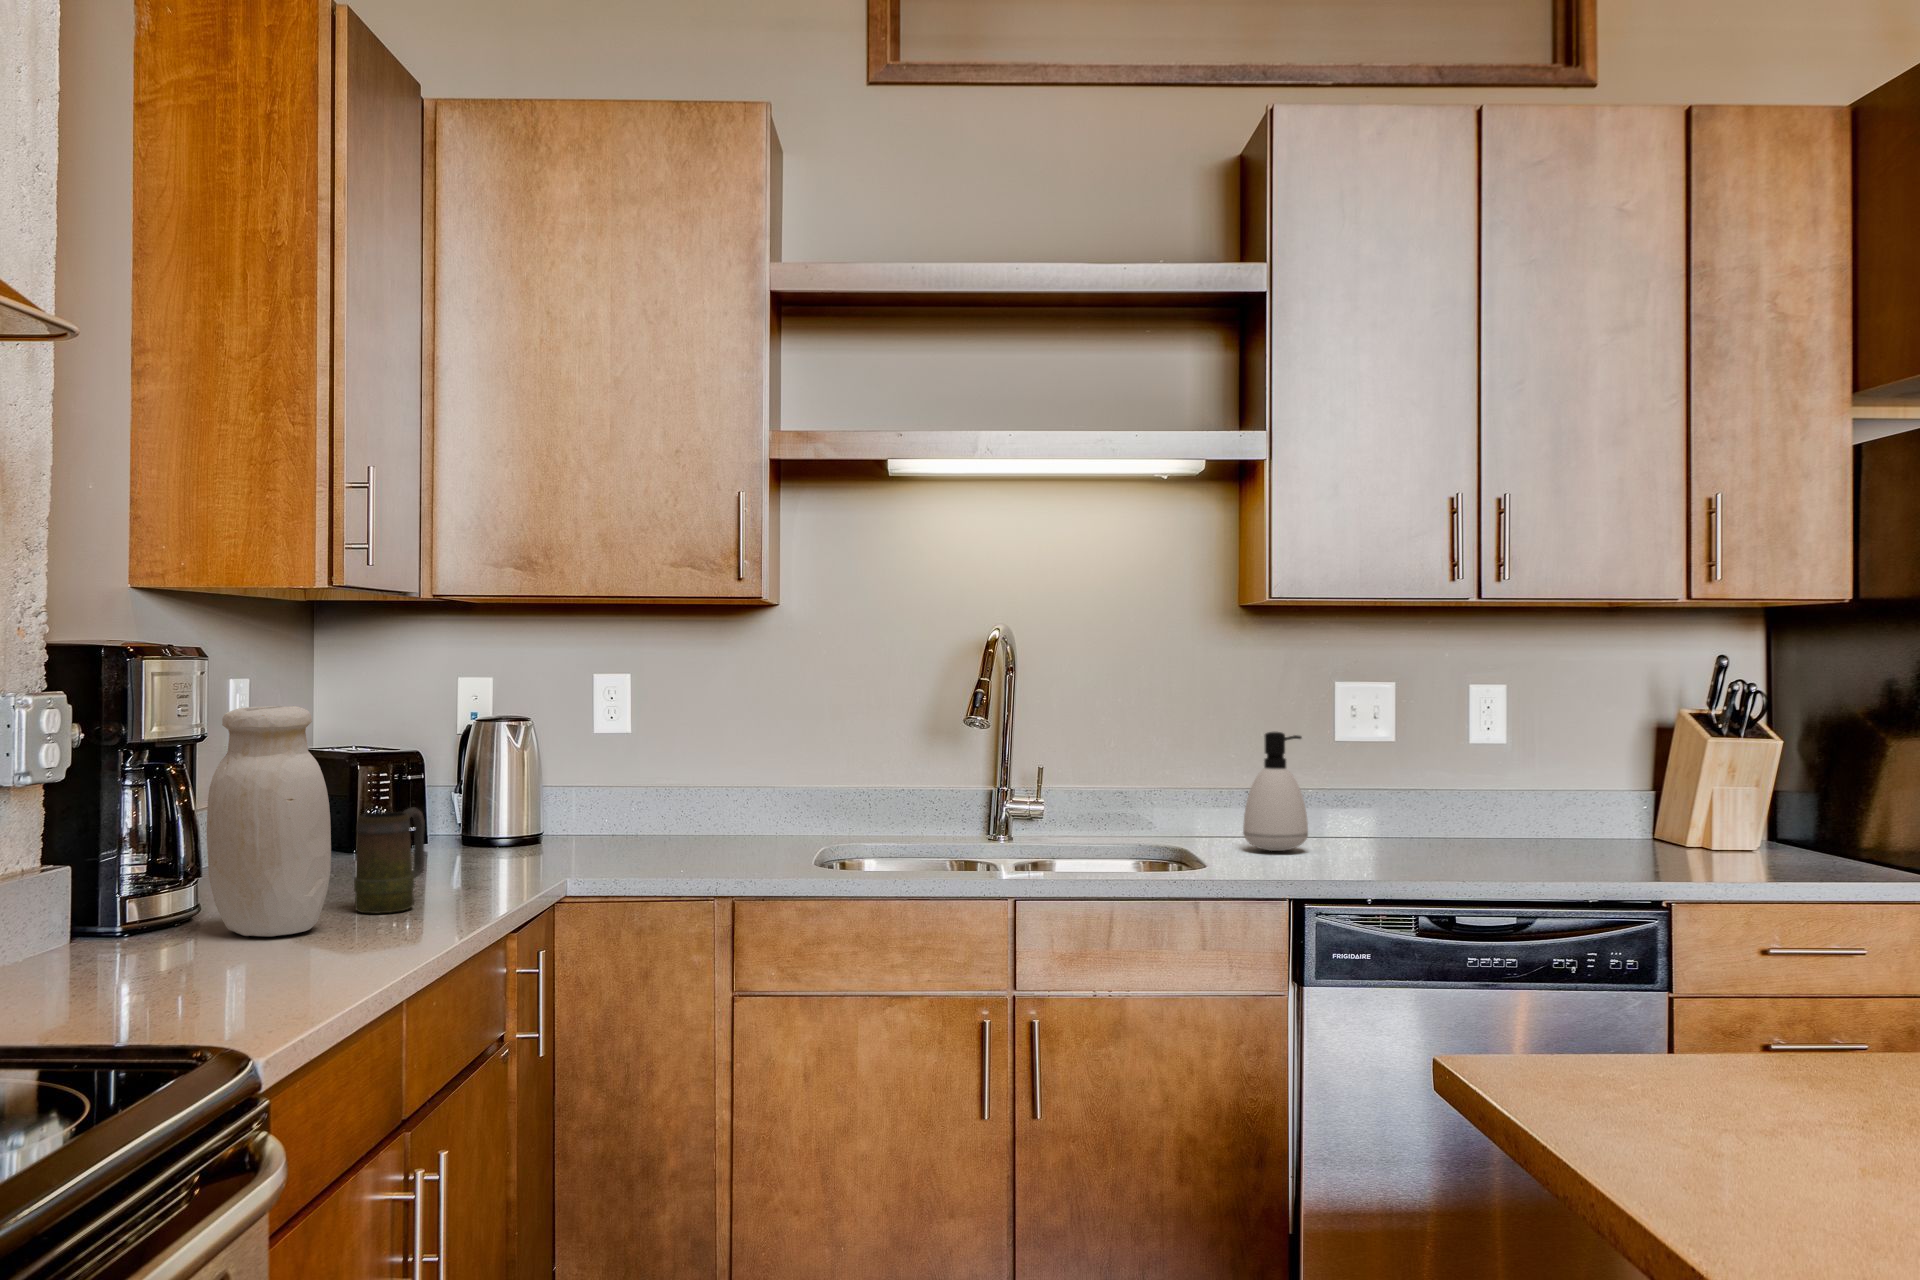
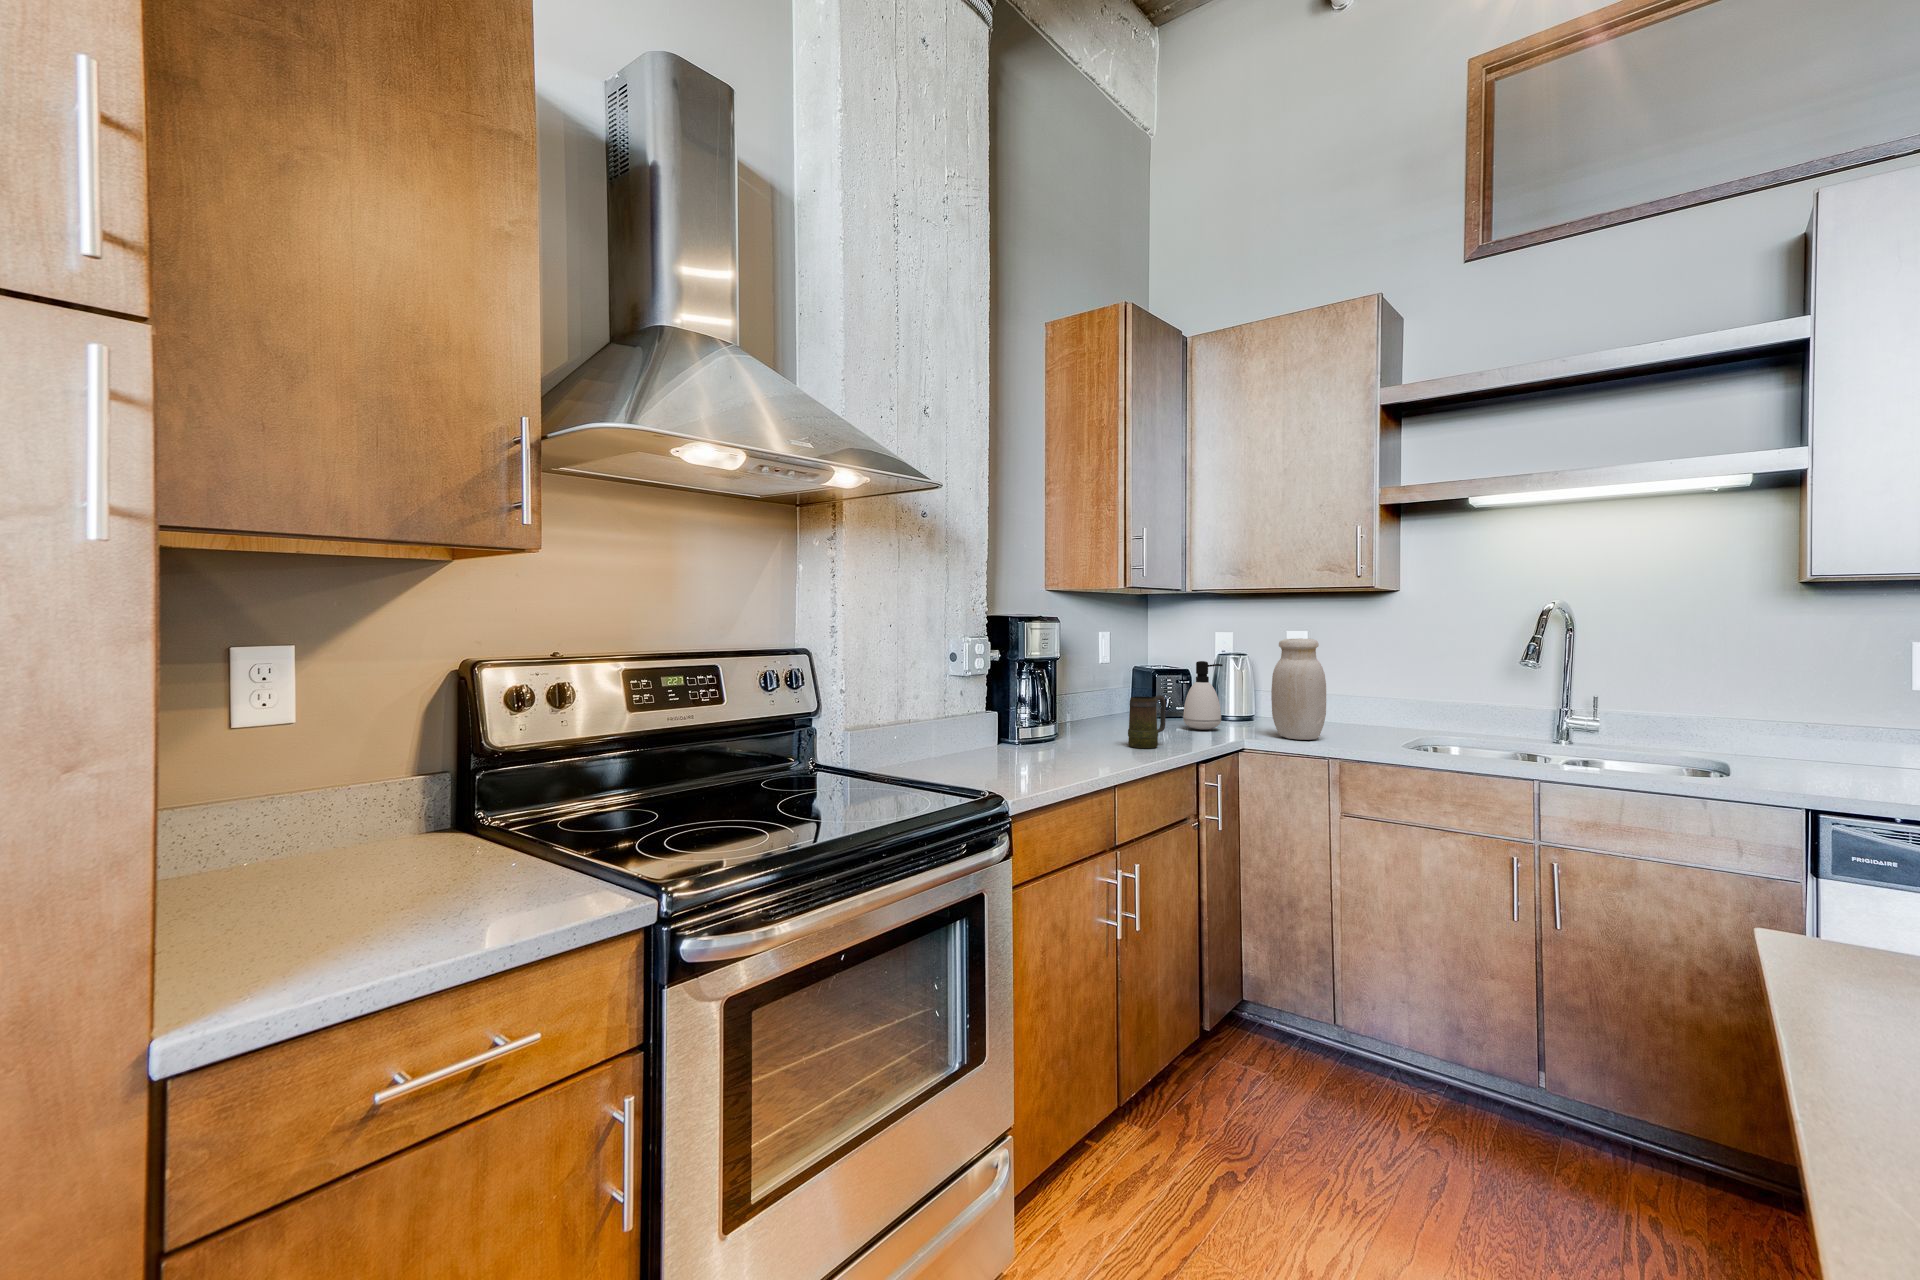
jar: present [207,706,331,936] -> present [1271,638,1326,740]
soap dispenser: present [1243,732,1308,851] -> present [1183,661,1223,730]

